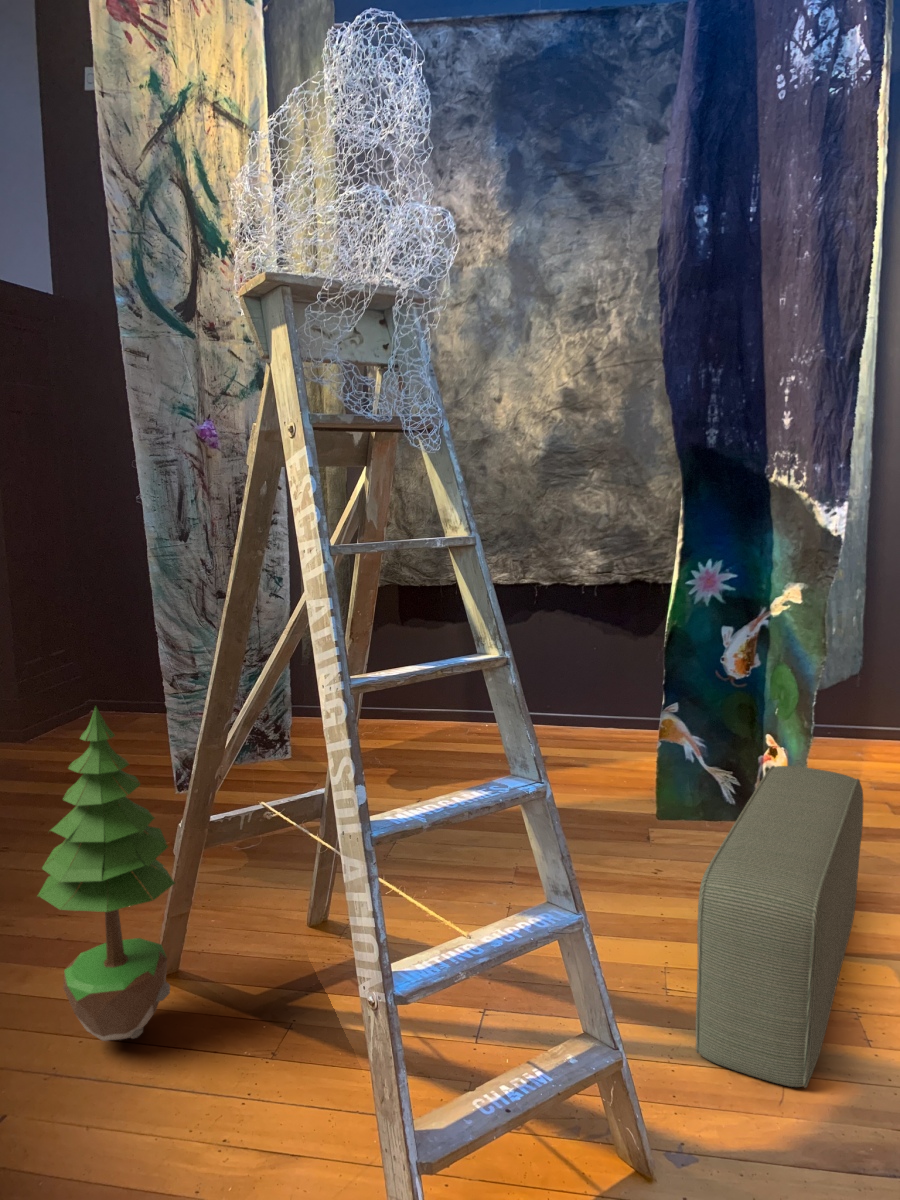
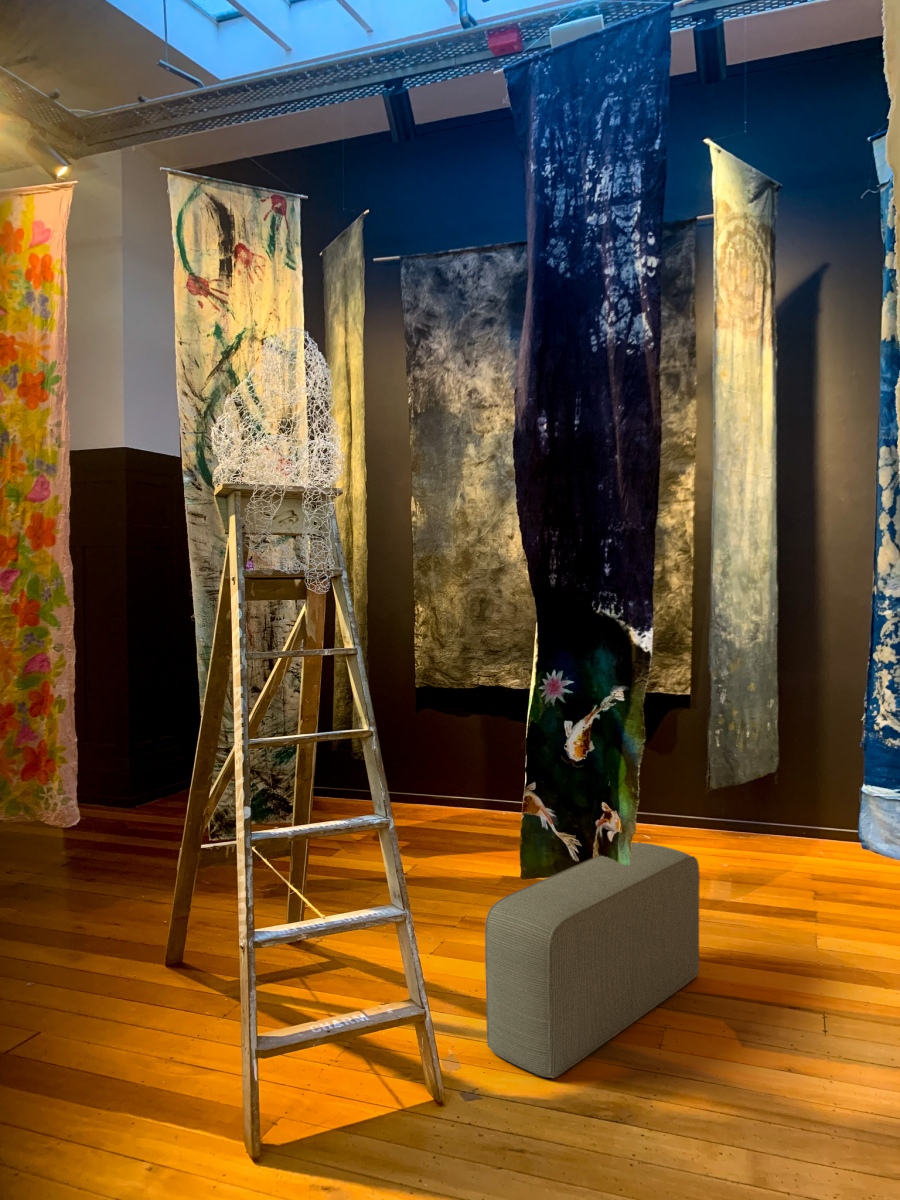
potted tree: present [38,707,175,1041] -> none [55,753,148,992]

